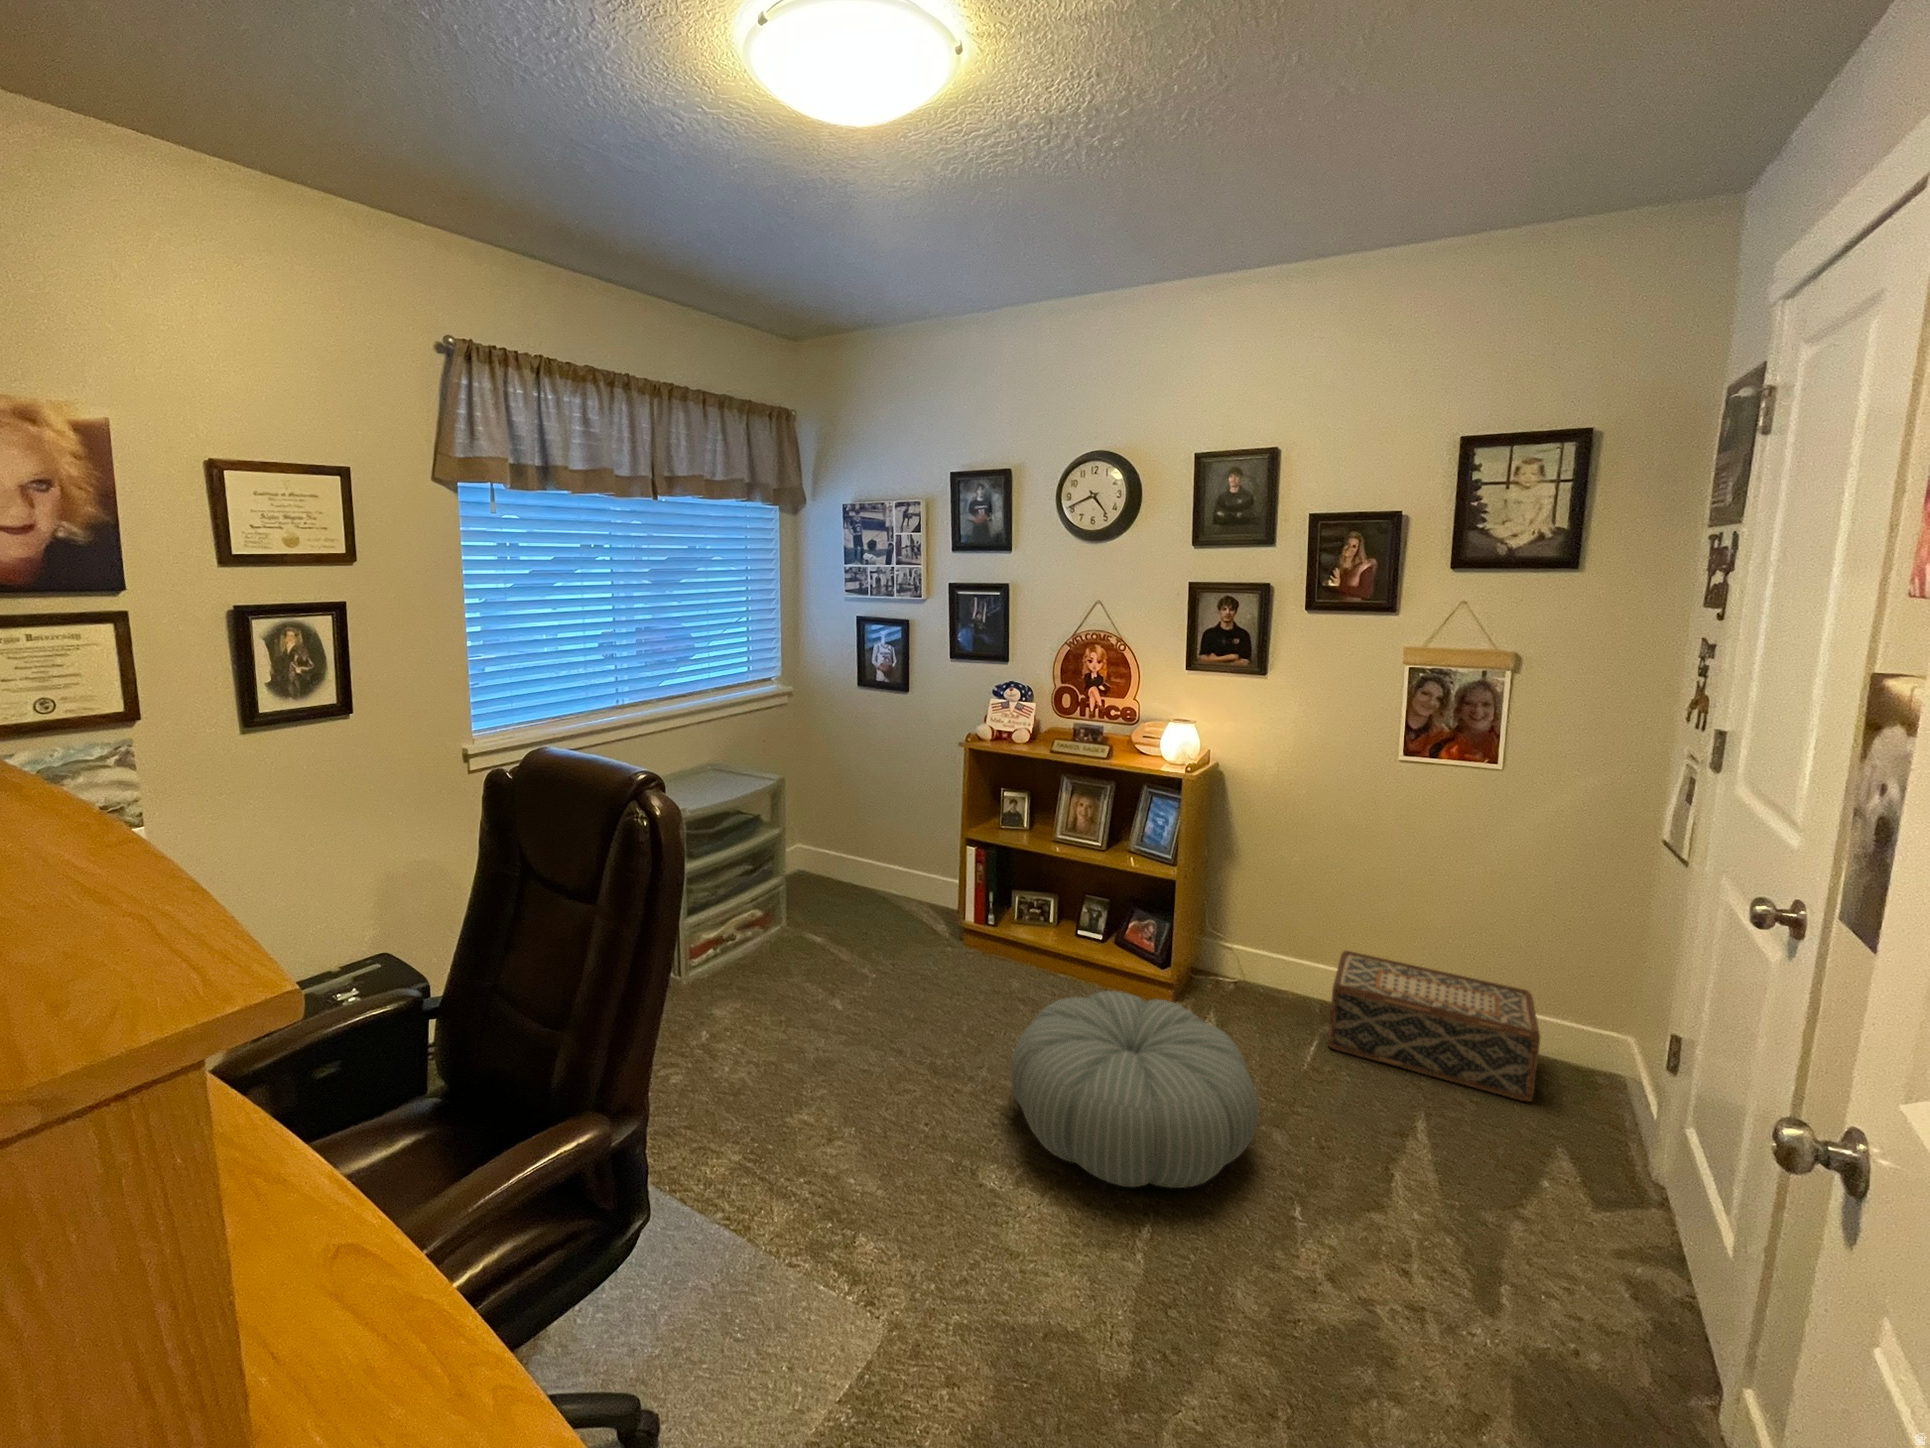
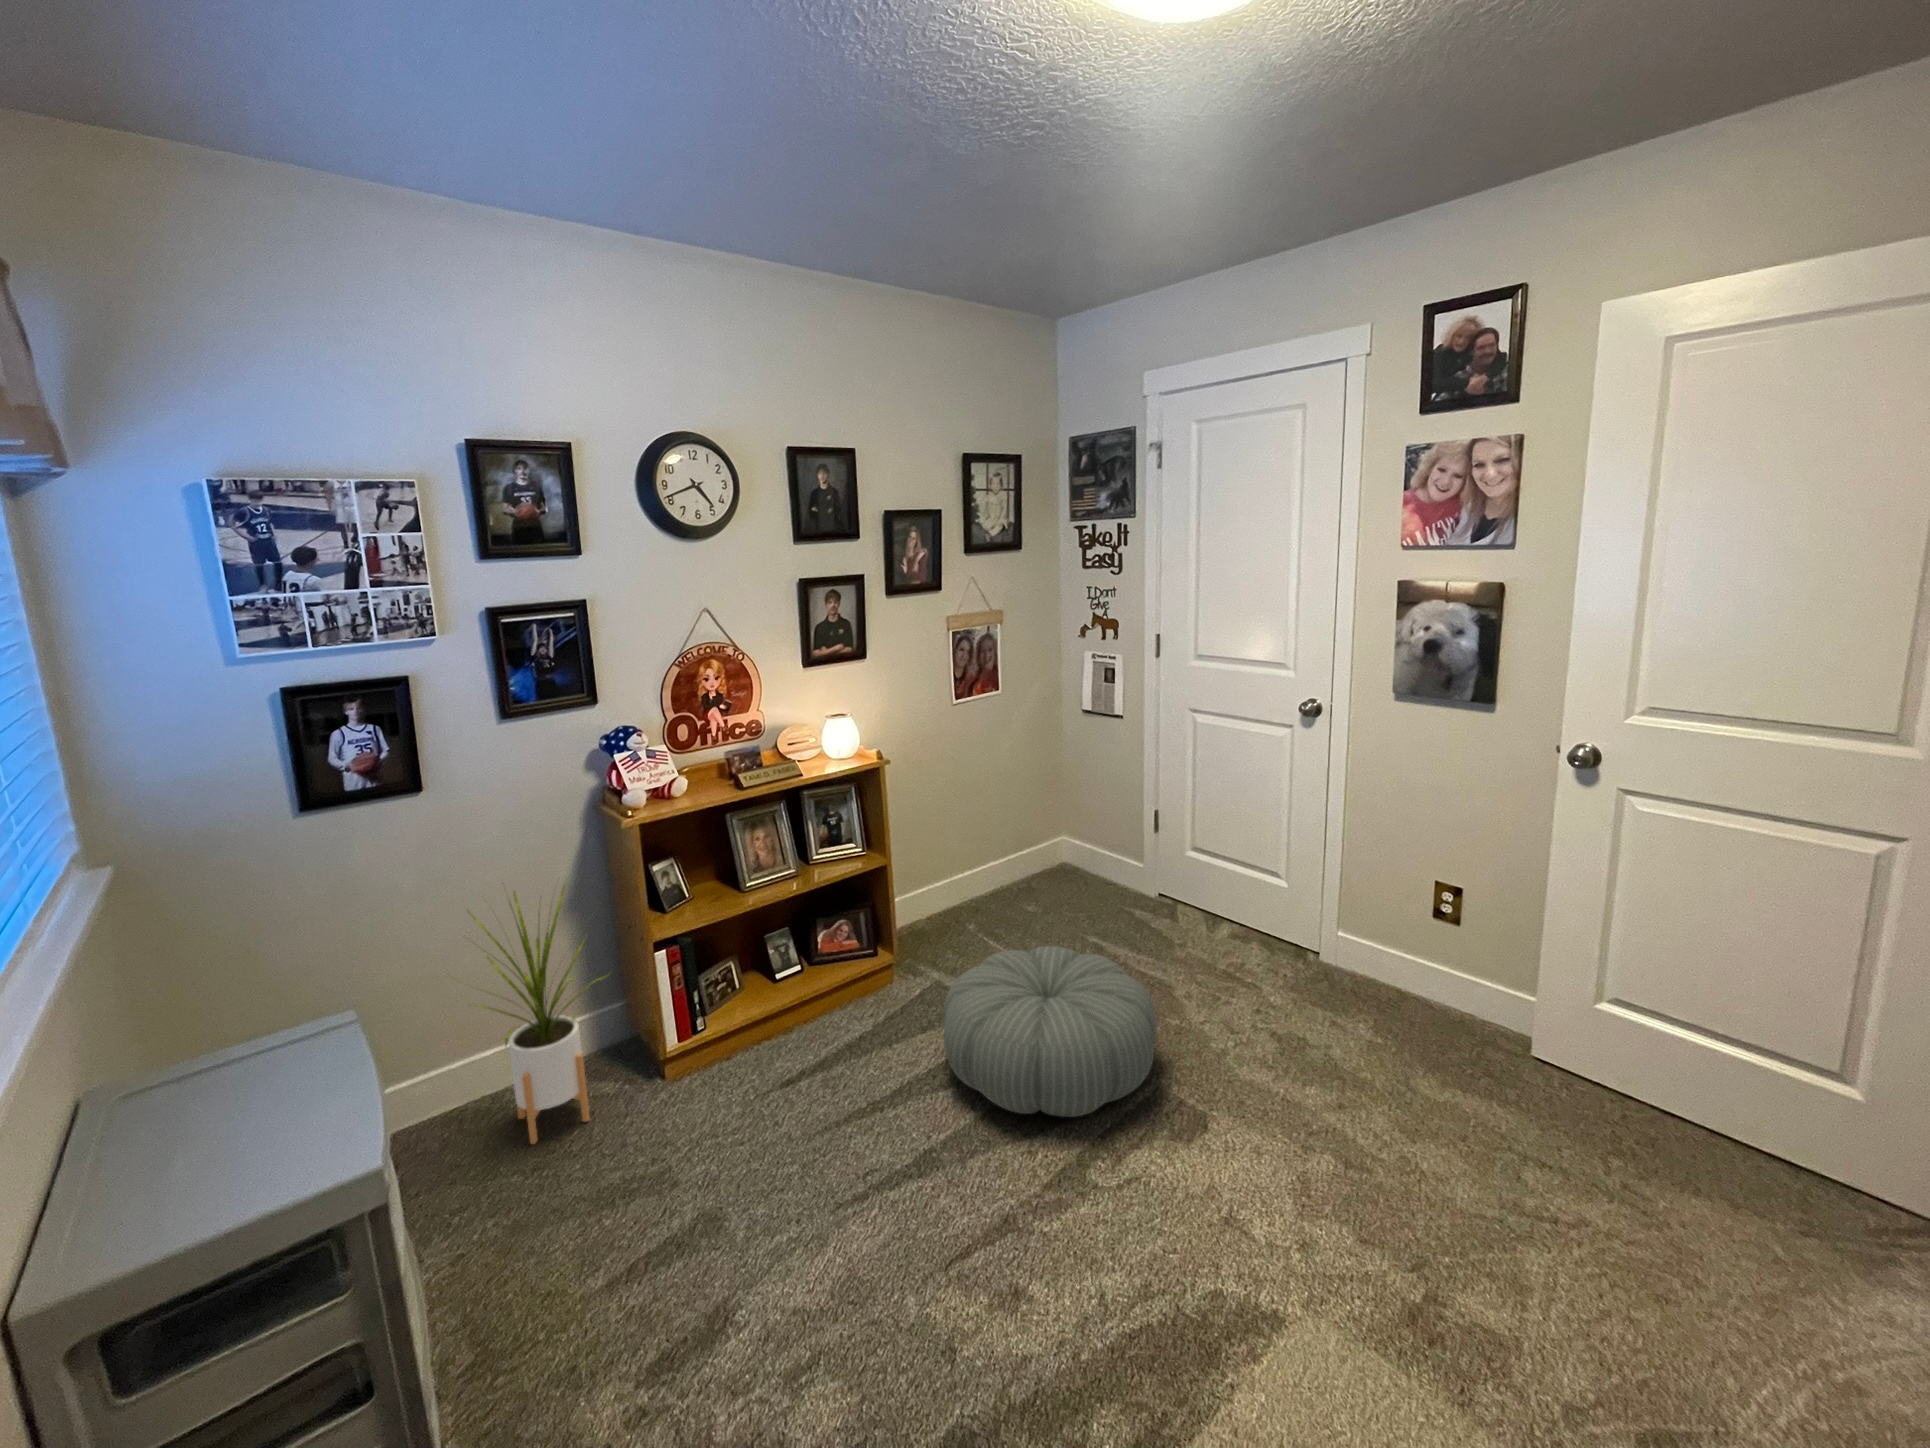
house plant: none [861,758,950,935] -> present [468,883,597,1144]
woven basket: present [1328,951,1541,1102] -> none [943,839,1082,939]

